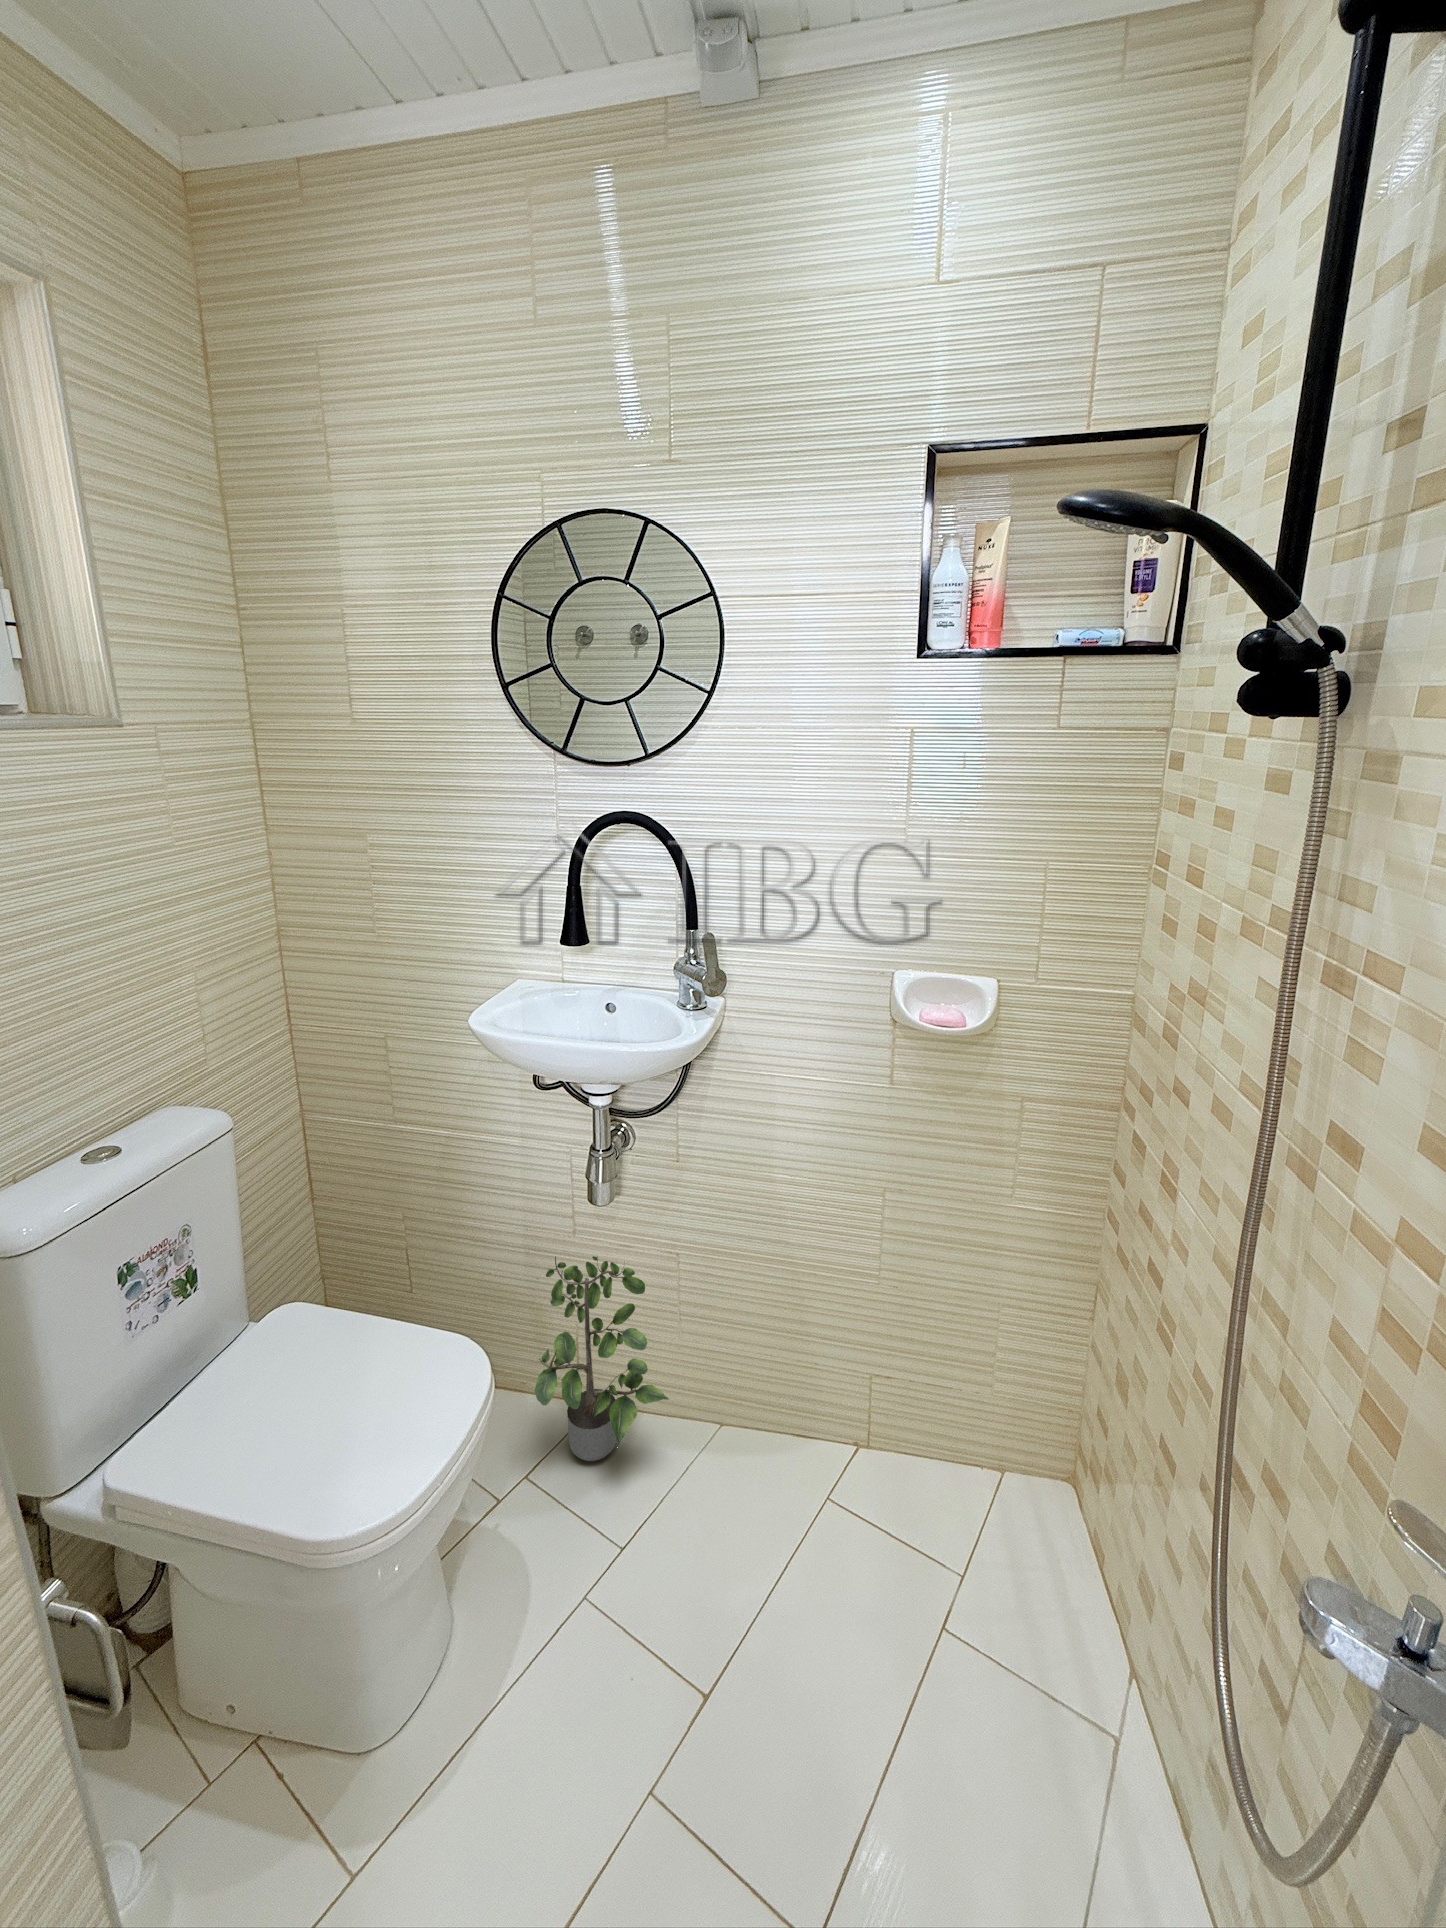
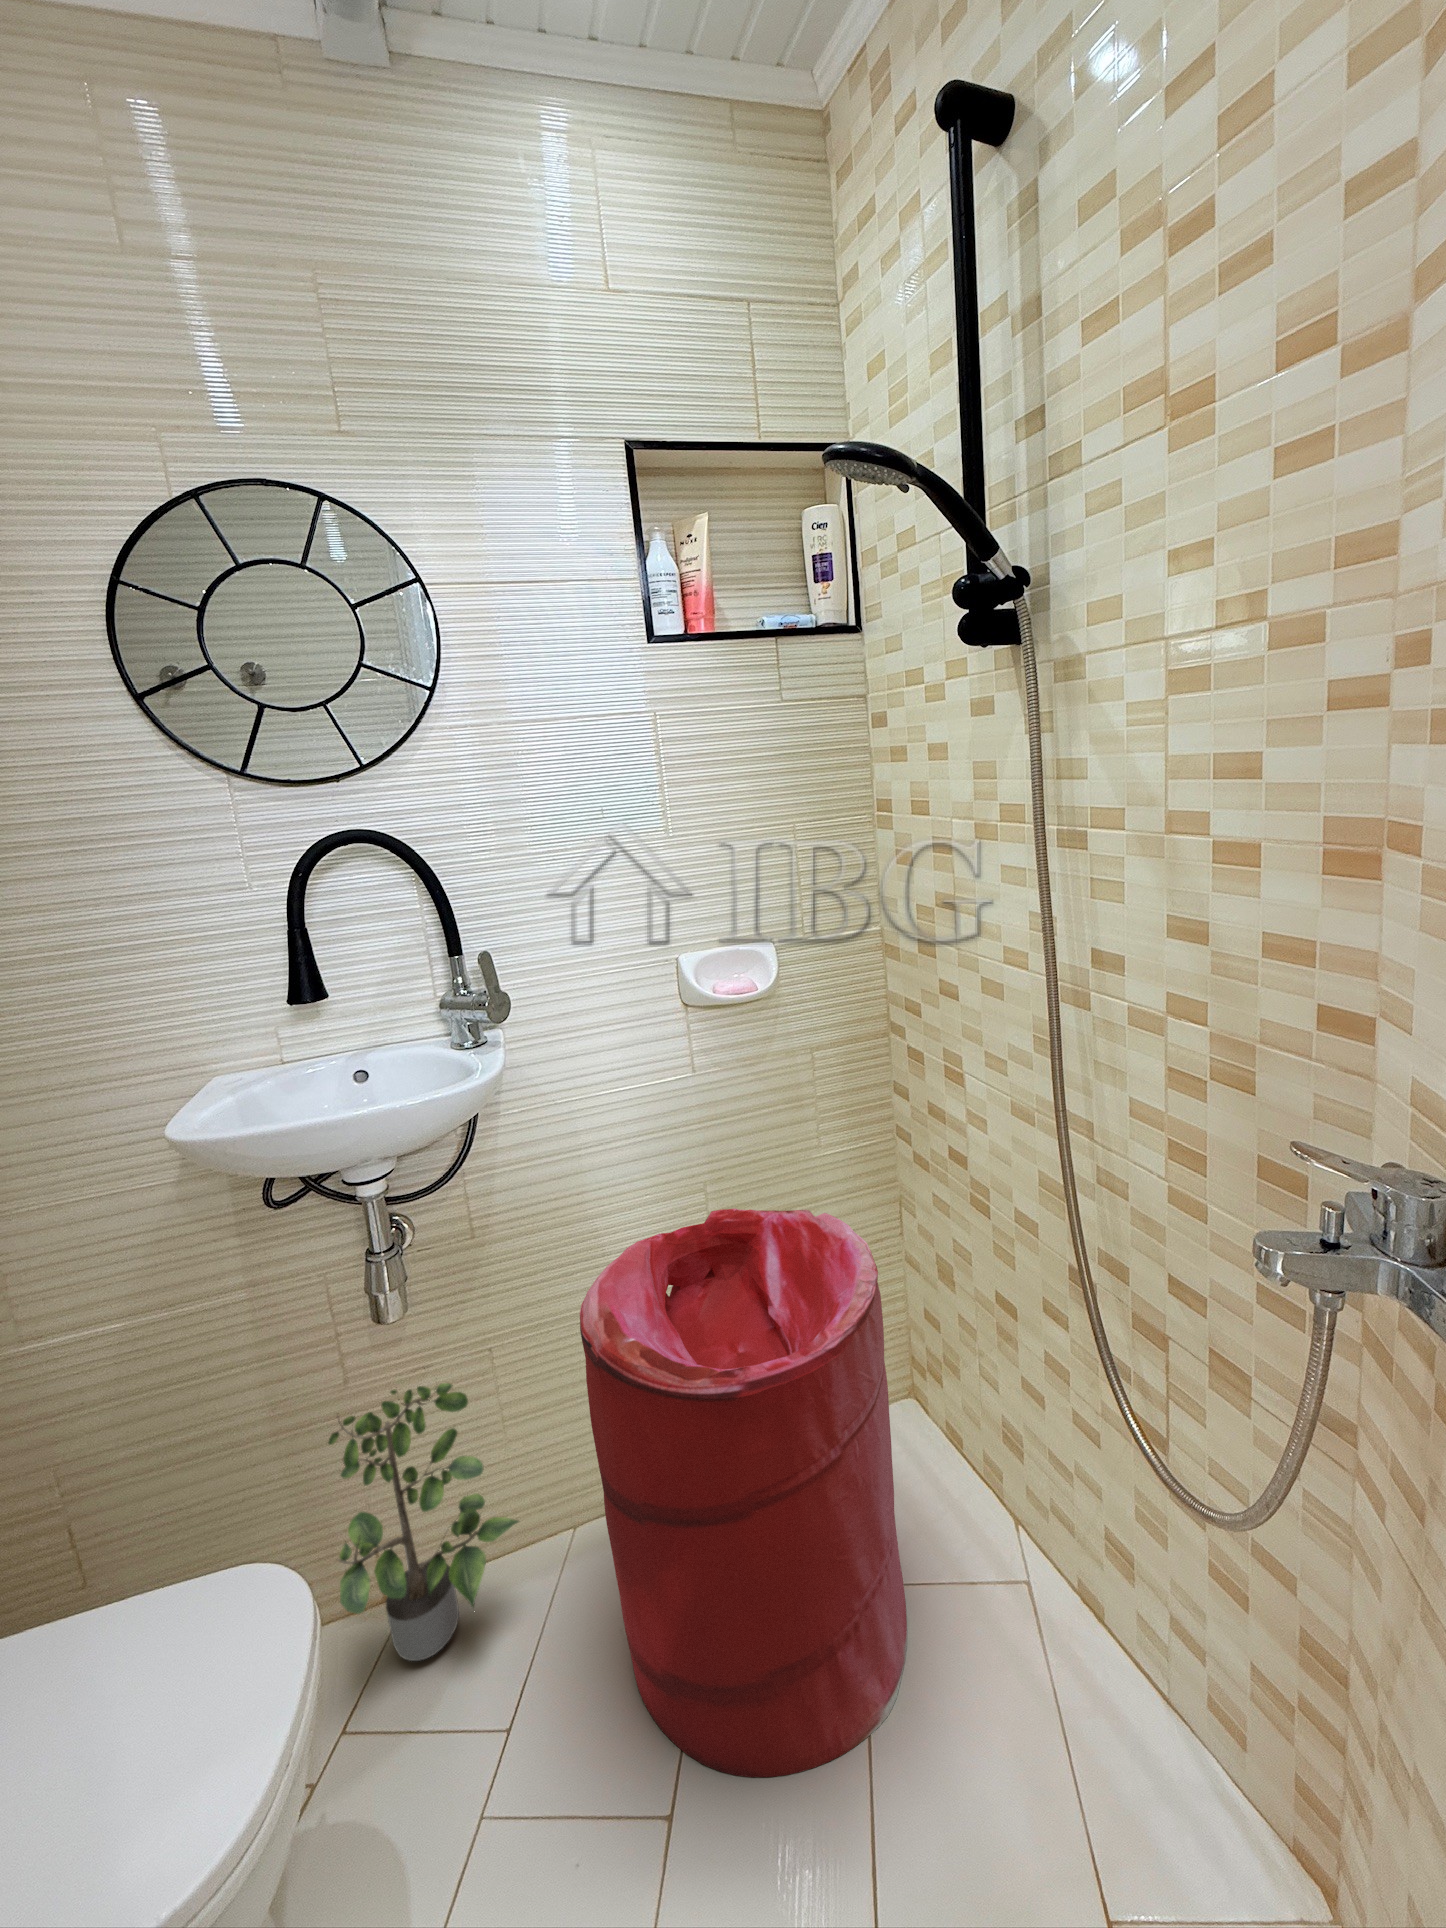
laundry hamper: none [716,1218,1007,1755] -> present [580,1209,907,1777]

